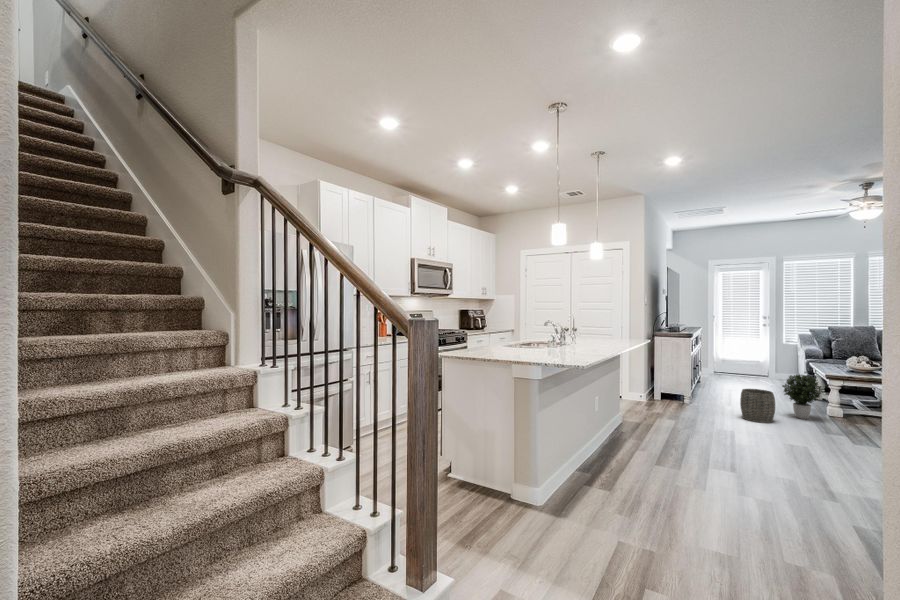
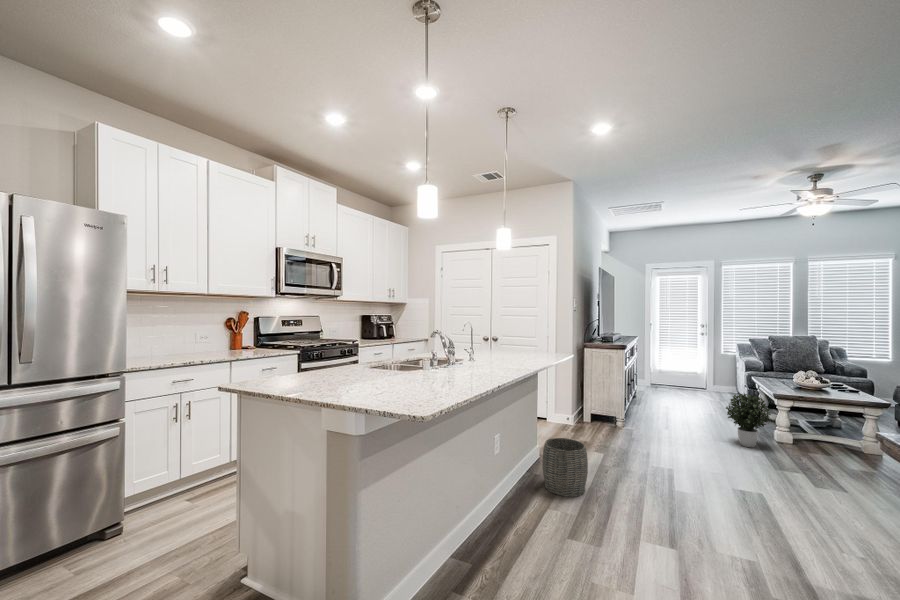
woven basket: present [740,389,775,423] -> present [542,438,588,497]

